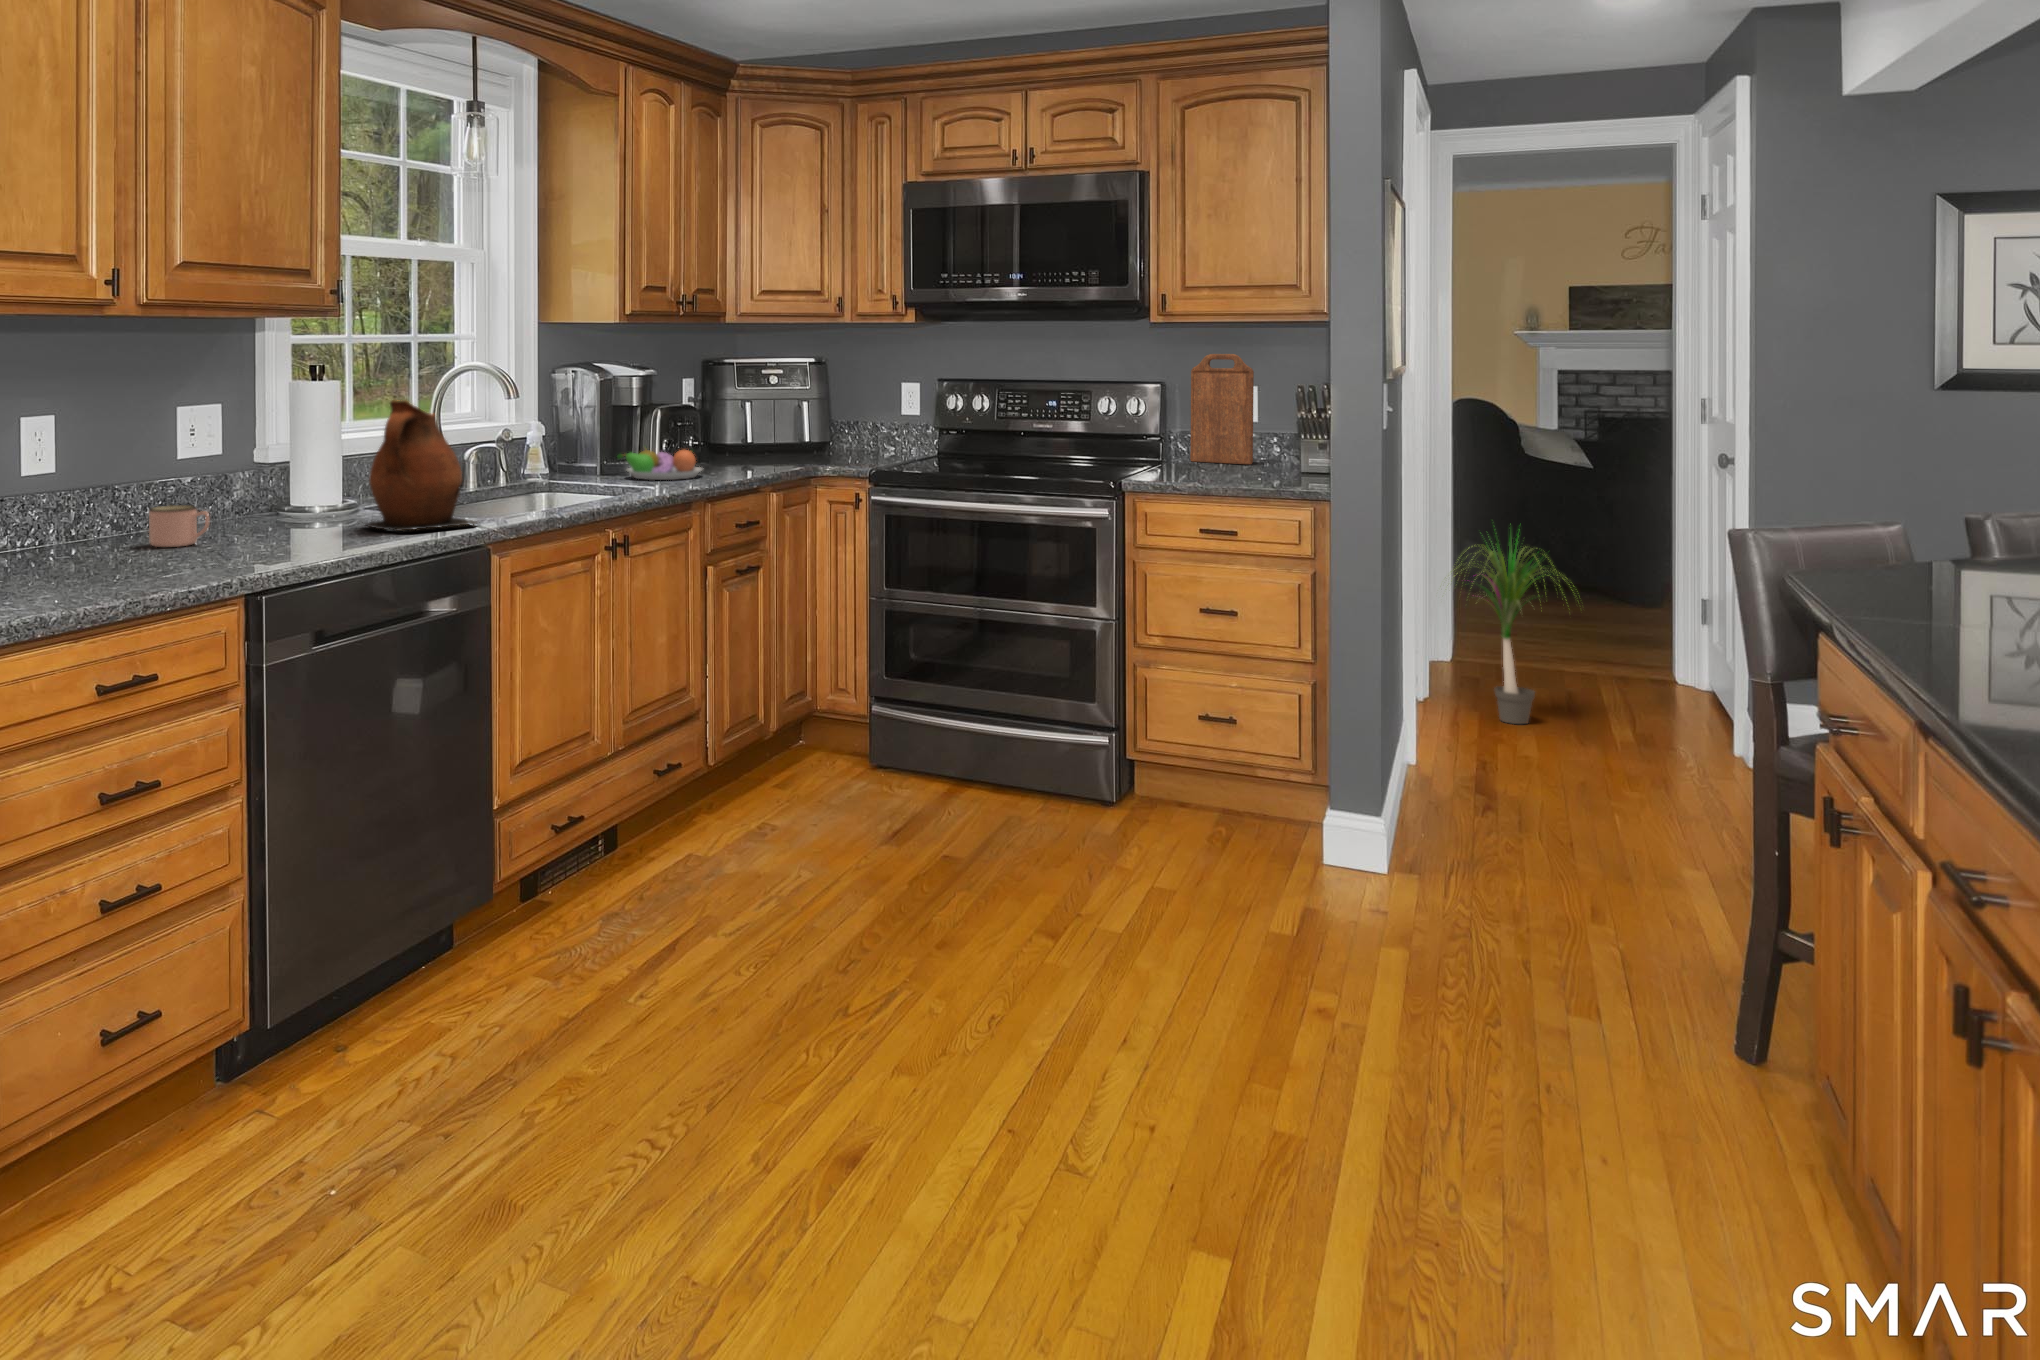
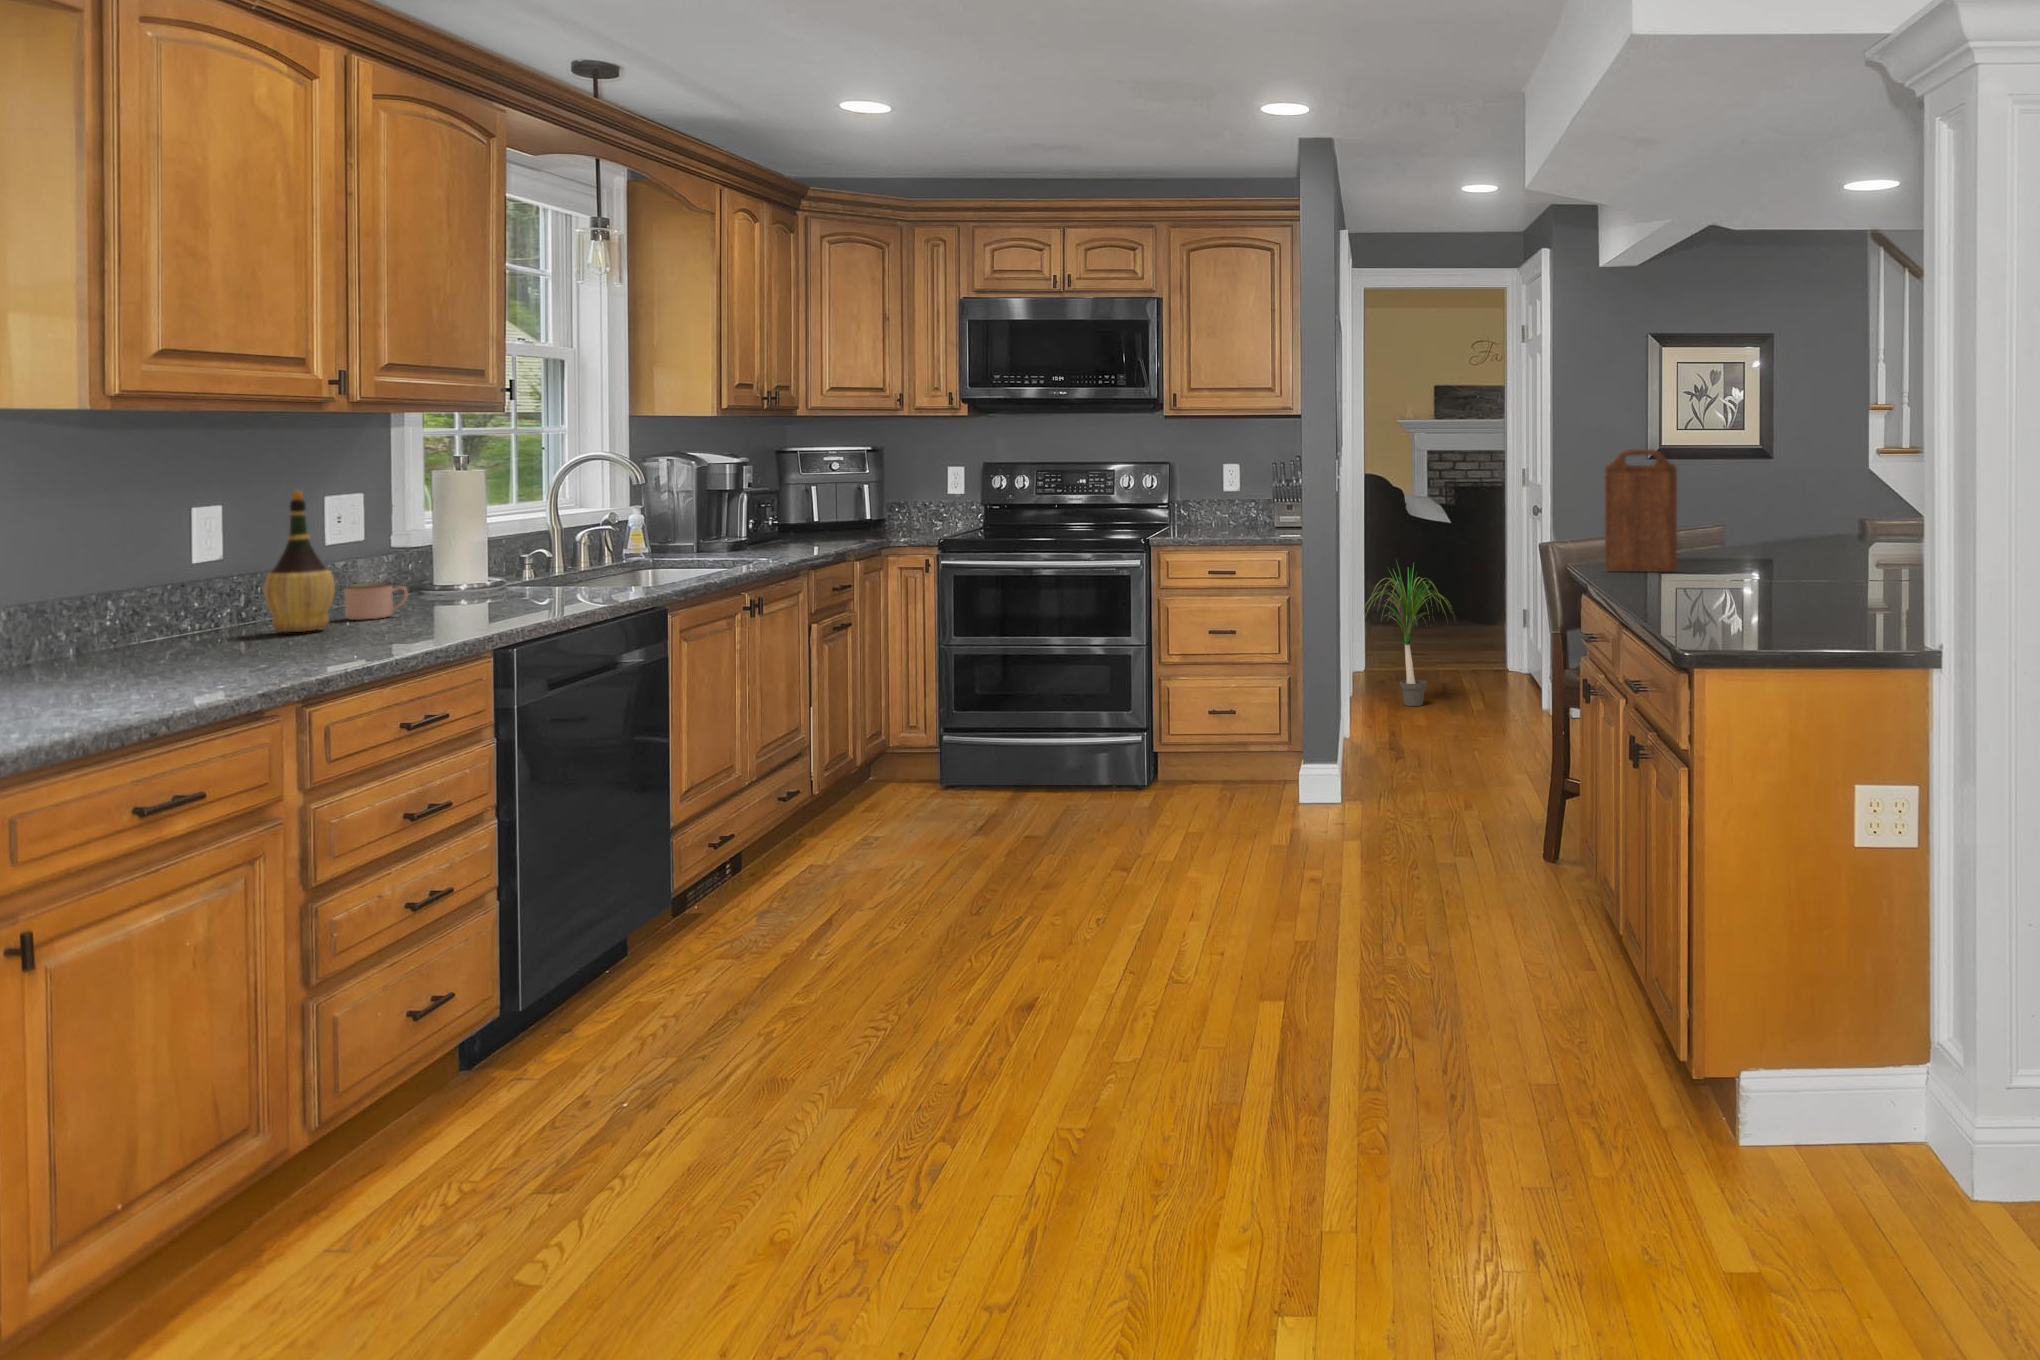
cutting board: present [1190,354,1254,464] -> present [1605,449,1677,572]
ceramic pitcher: present [362,400,478,531] -> none [534,485,651,596]
wine bottle: none [48,402,118,560] -> present [264,491,335,632]
fruit bowl: present [618,448,702,480] -> none [717,523,798,552]

